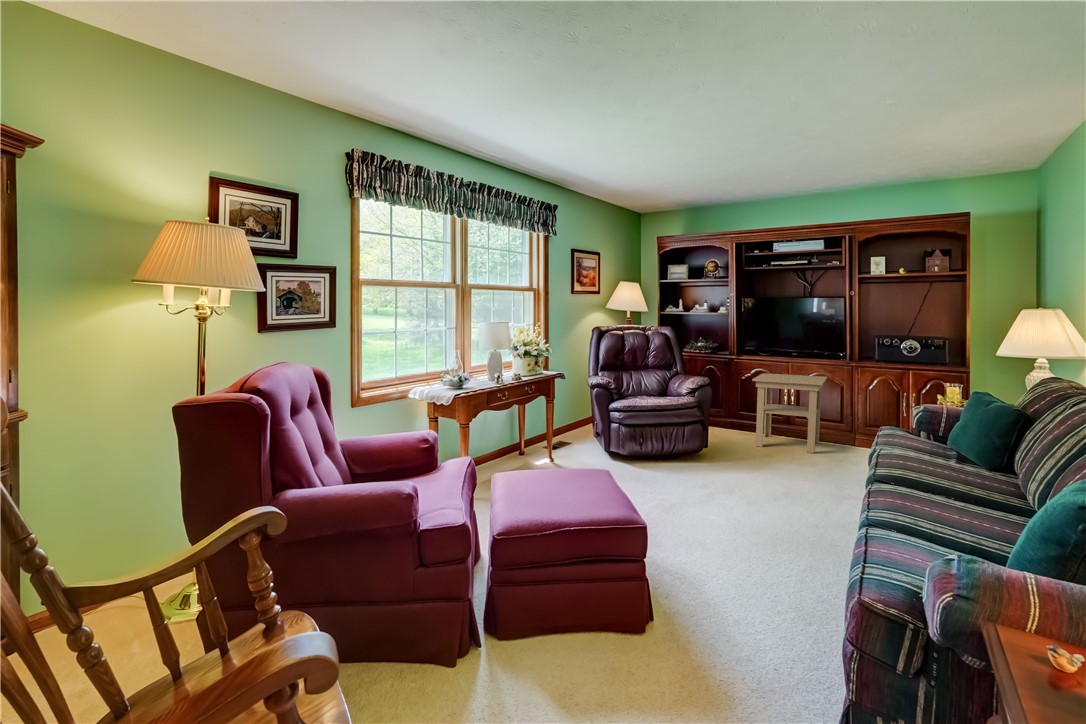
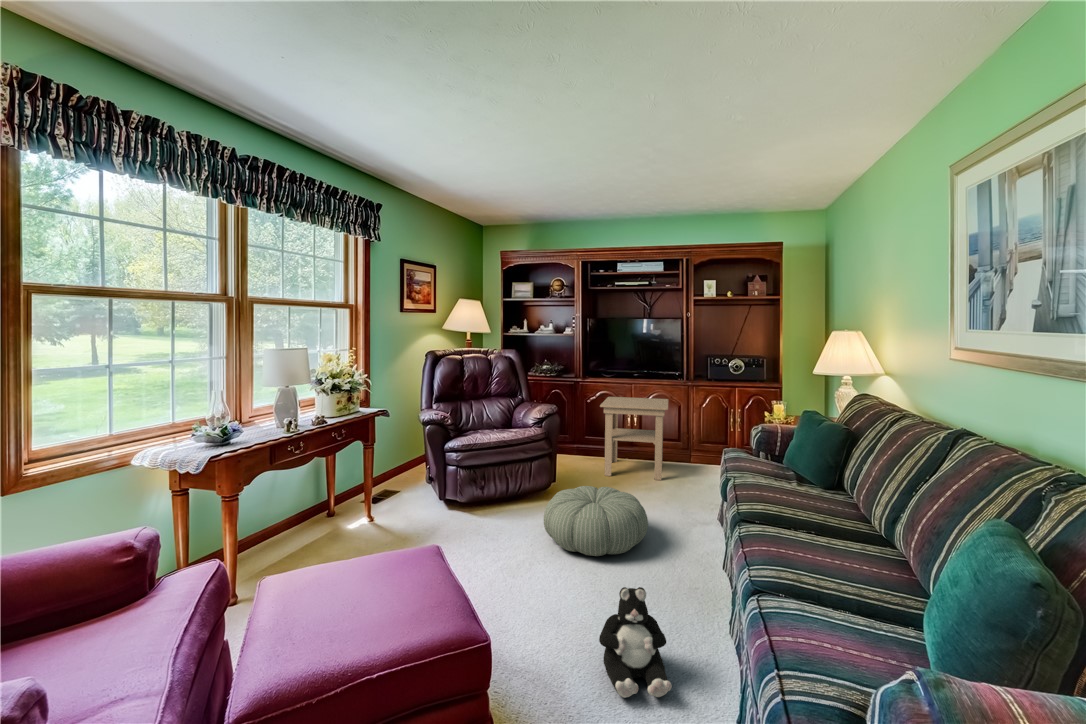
pouf: none [693,445,788,499] -> present [544,486,648,556]
plush toy: none [730,501,785,576] -> present [599,587,672,697]

